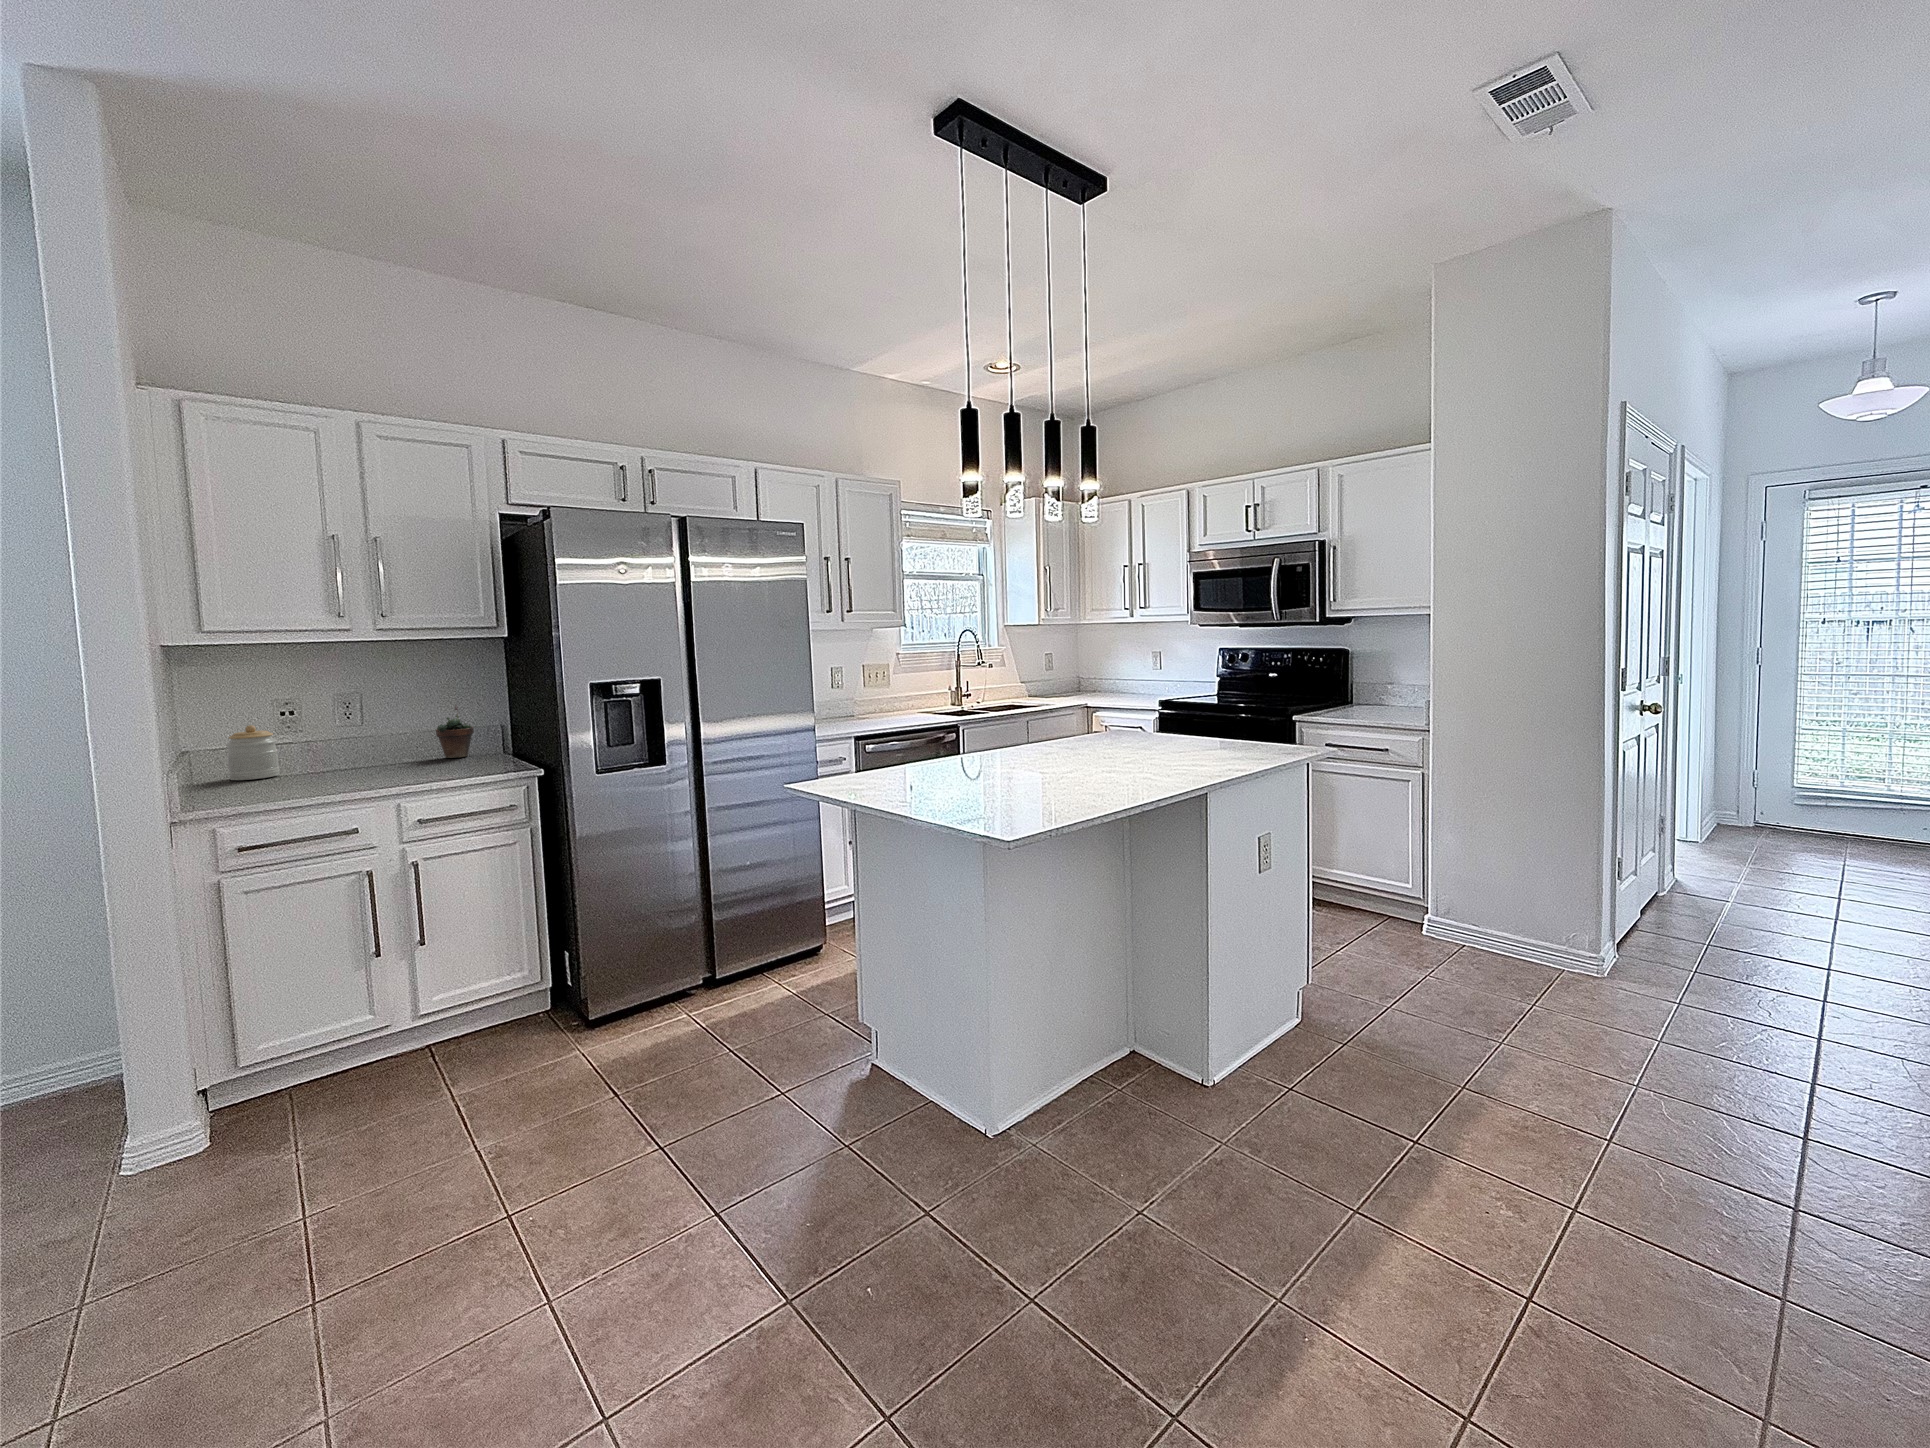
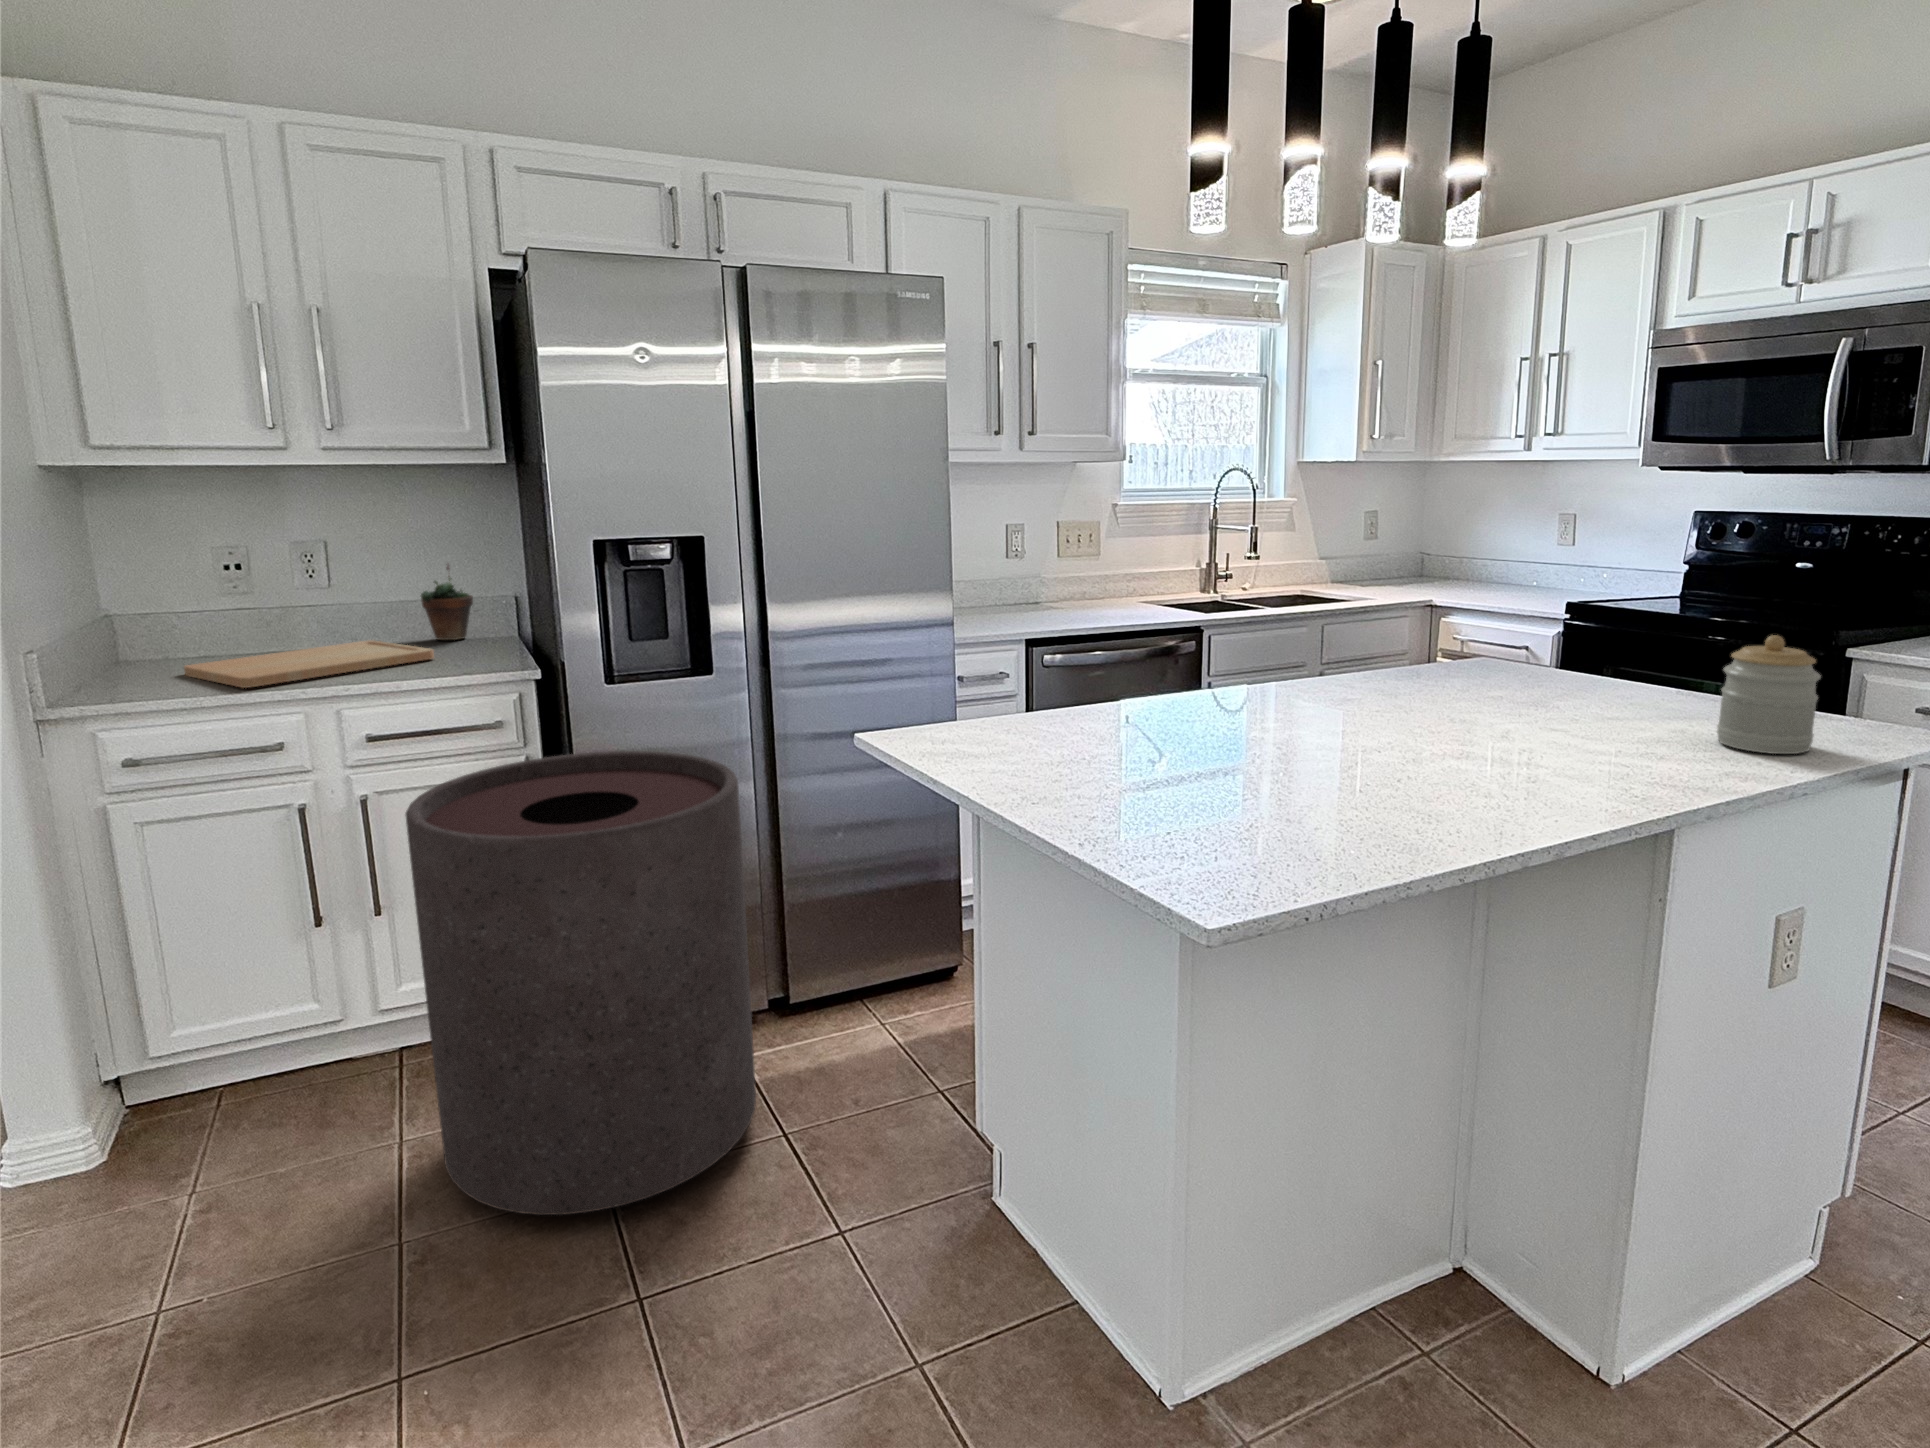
jar: present [226,725,280,780] -> present [1717,635,1821,754]
cutting board: none [274,760,458,790] -> present [184,640,434,688]
trash can: none [483,813,710,1108] -> present [405,751,756,1215]

